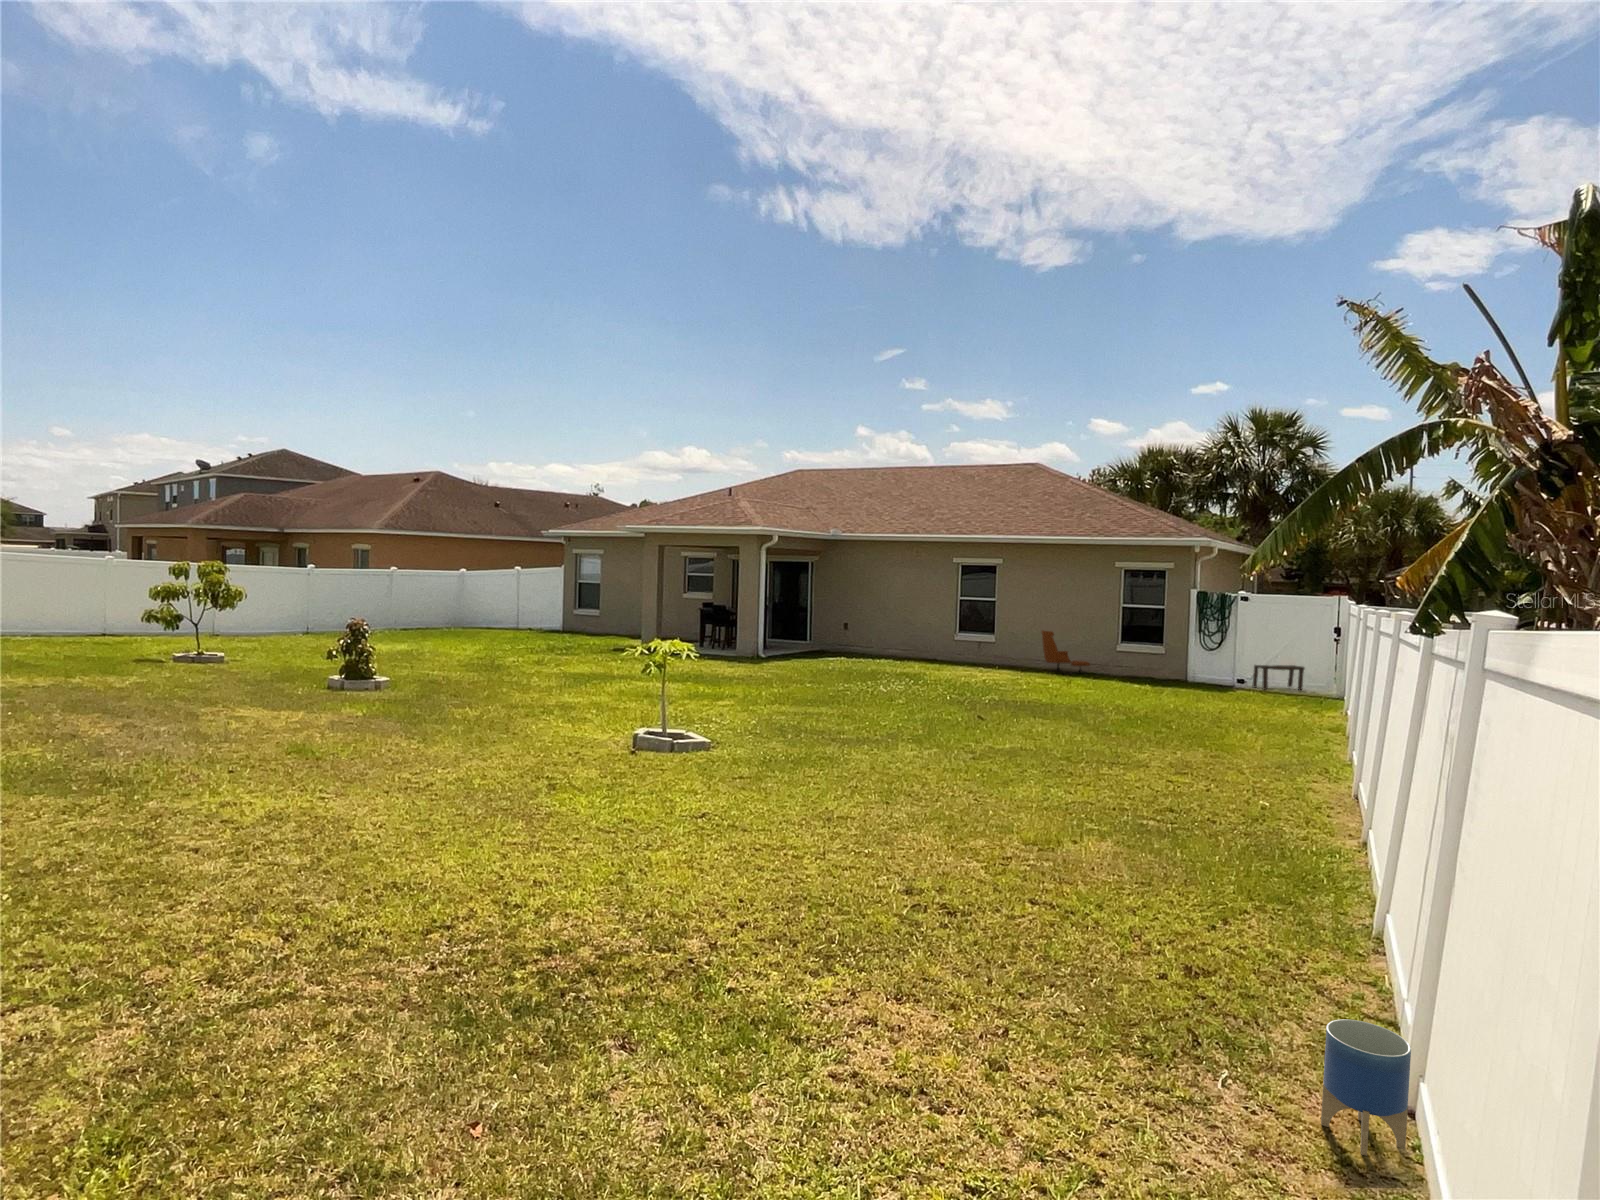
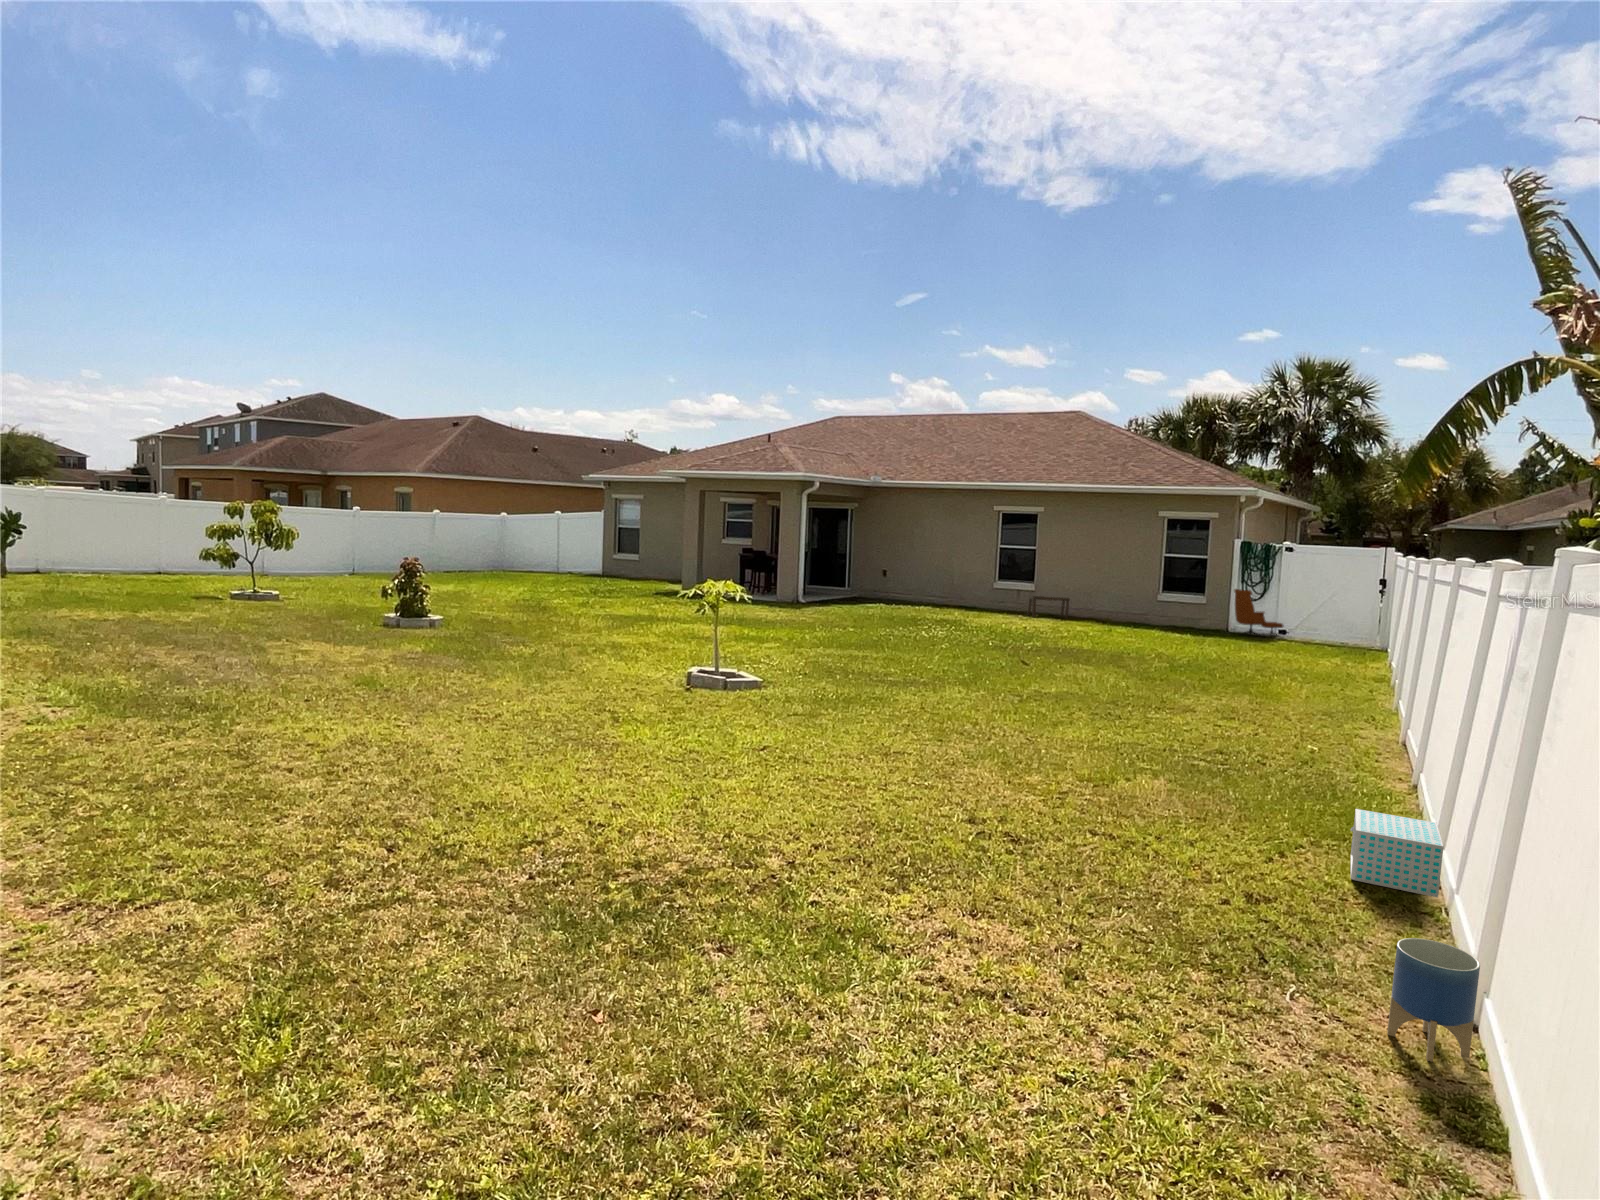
lounge chair: present [1042,630,1090,672] -> present [1235,589,1283,635]
bench: present [1252,665,1305,690] -> present [1028,596,1070,618]
storage box: none [1291,871,1382,965] -> present [1351,809,1444,897]

